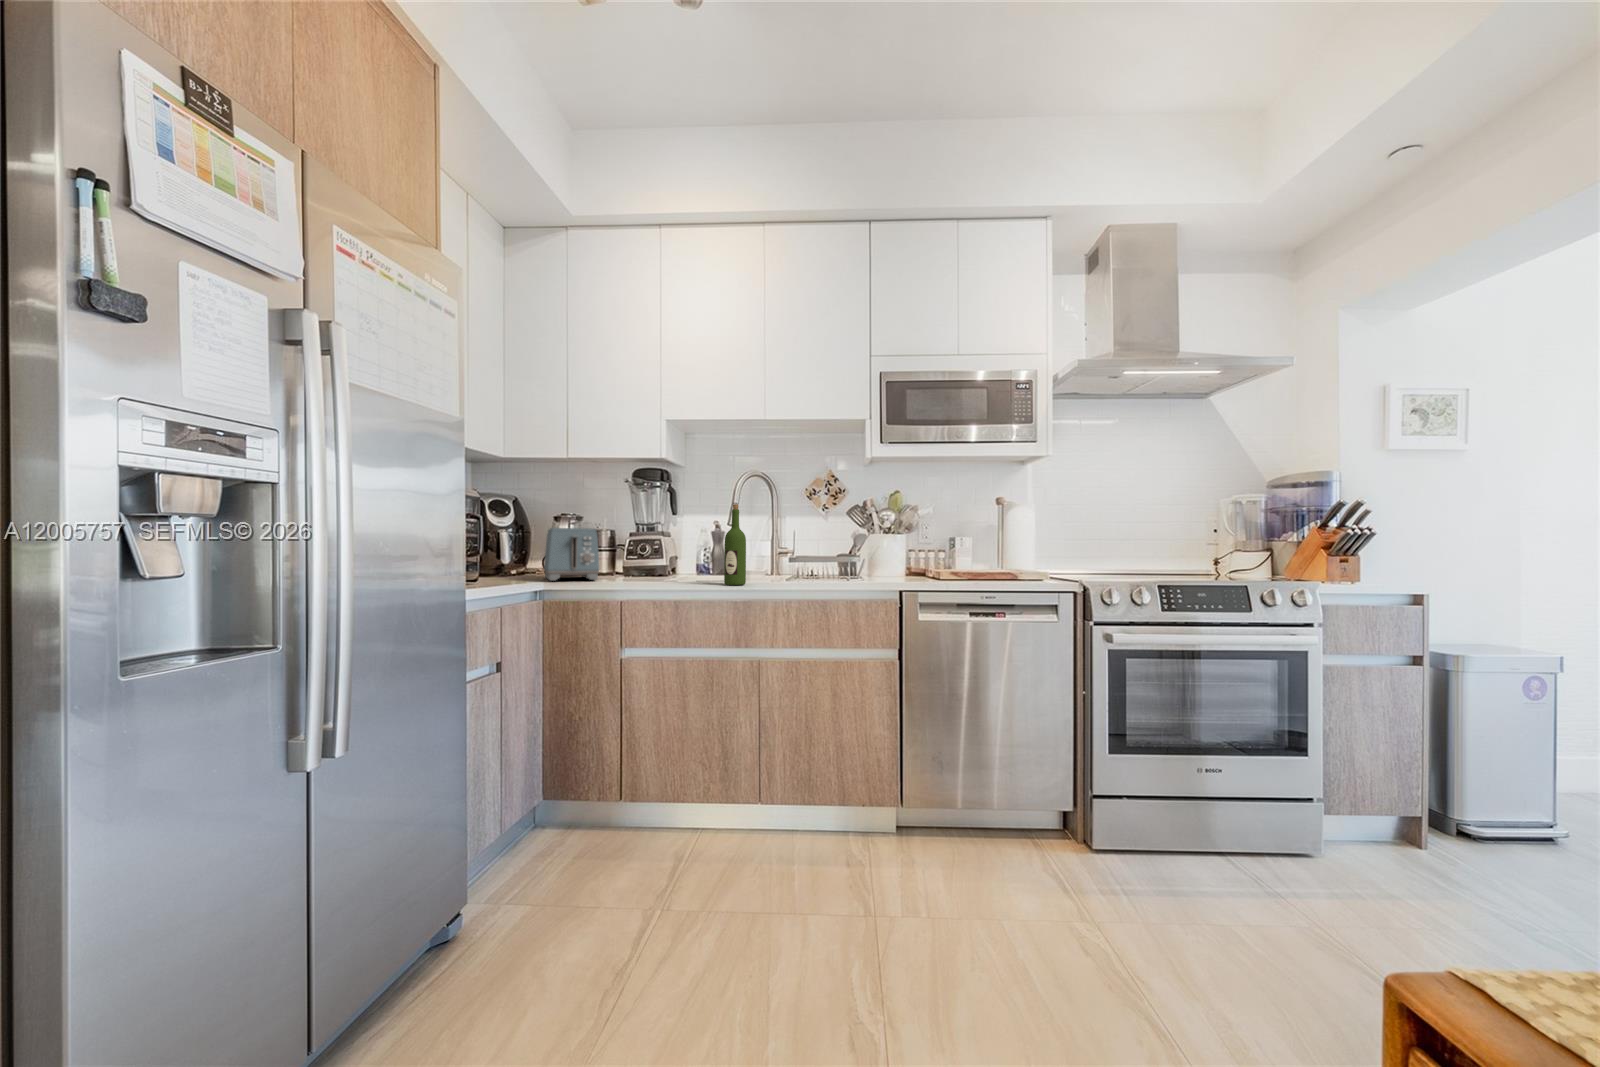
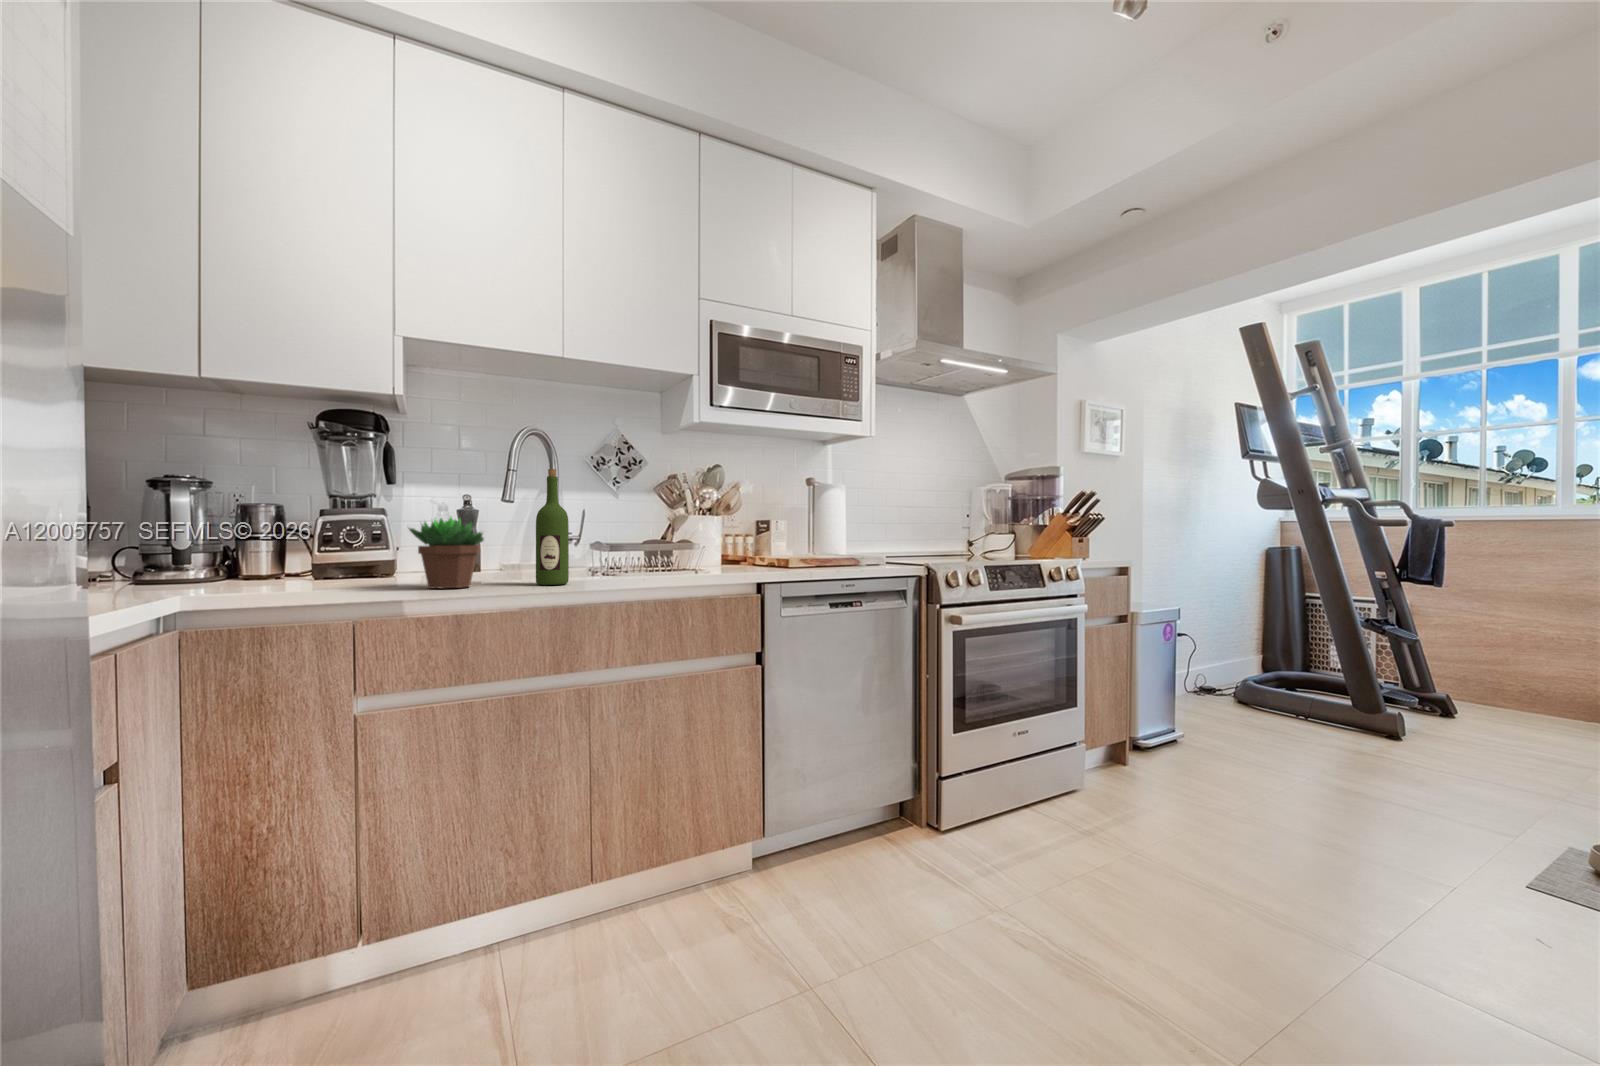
toaster: present [544,528,599,581] -> none [144,496,293,592]
succulent plant: none [648,537,697,584] -> present [409,517,484,588]

